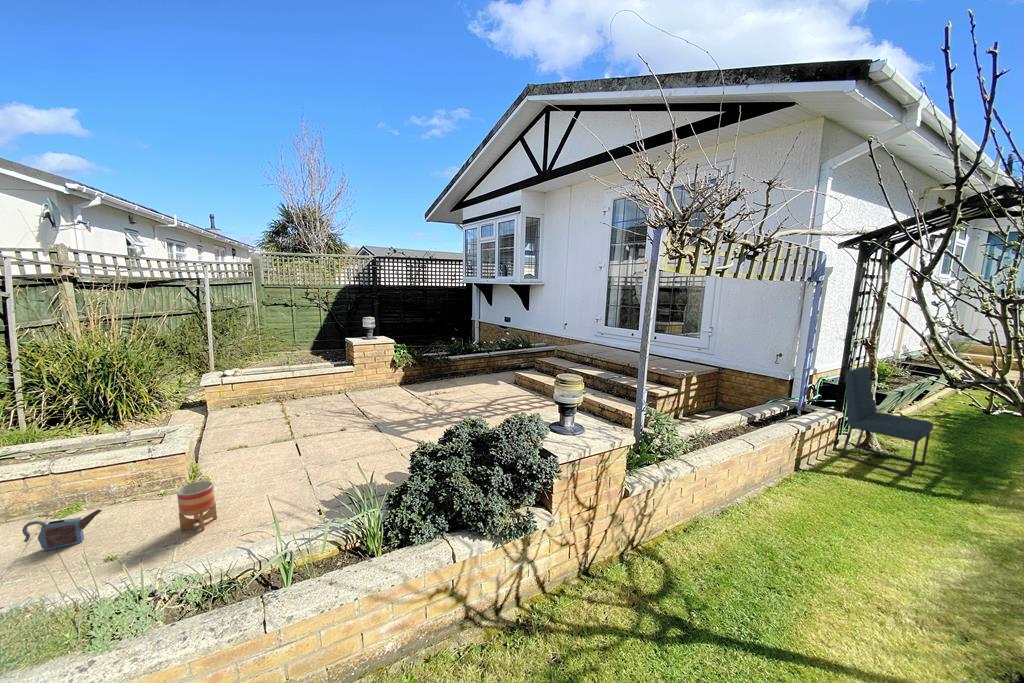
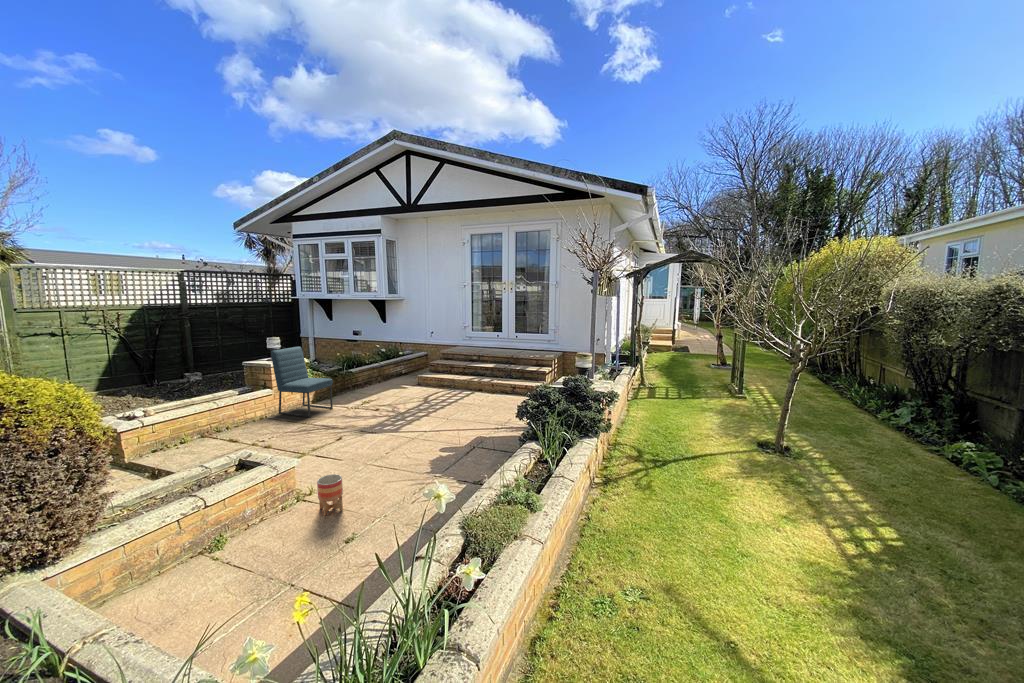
chair: present [841,366,933,477] -> present [271,347,333,417]
watering can: present [22,509,102,551] -> none [209,515,259,559]

